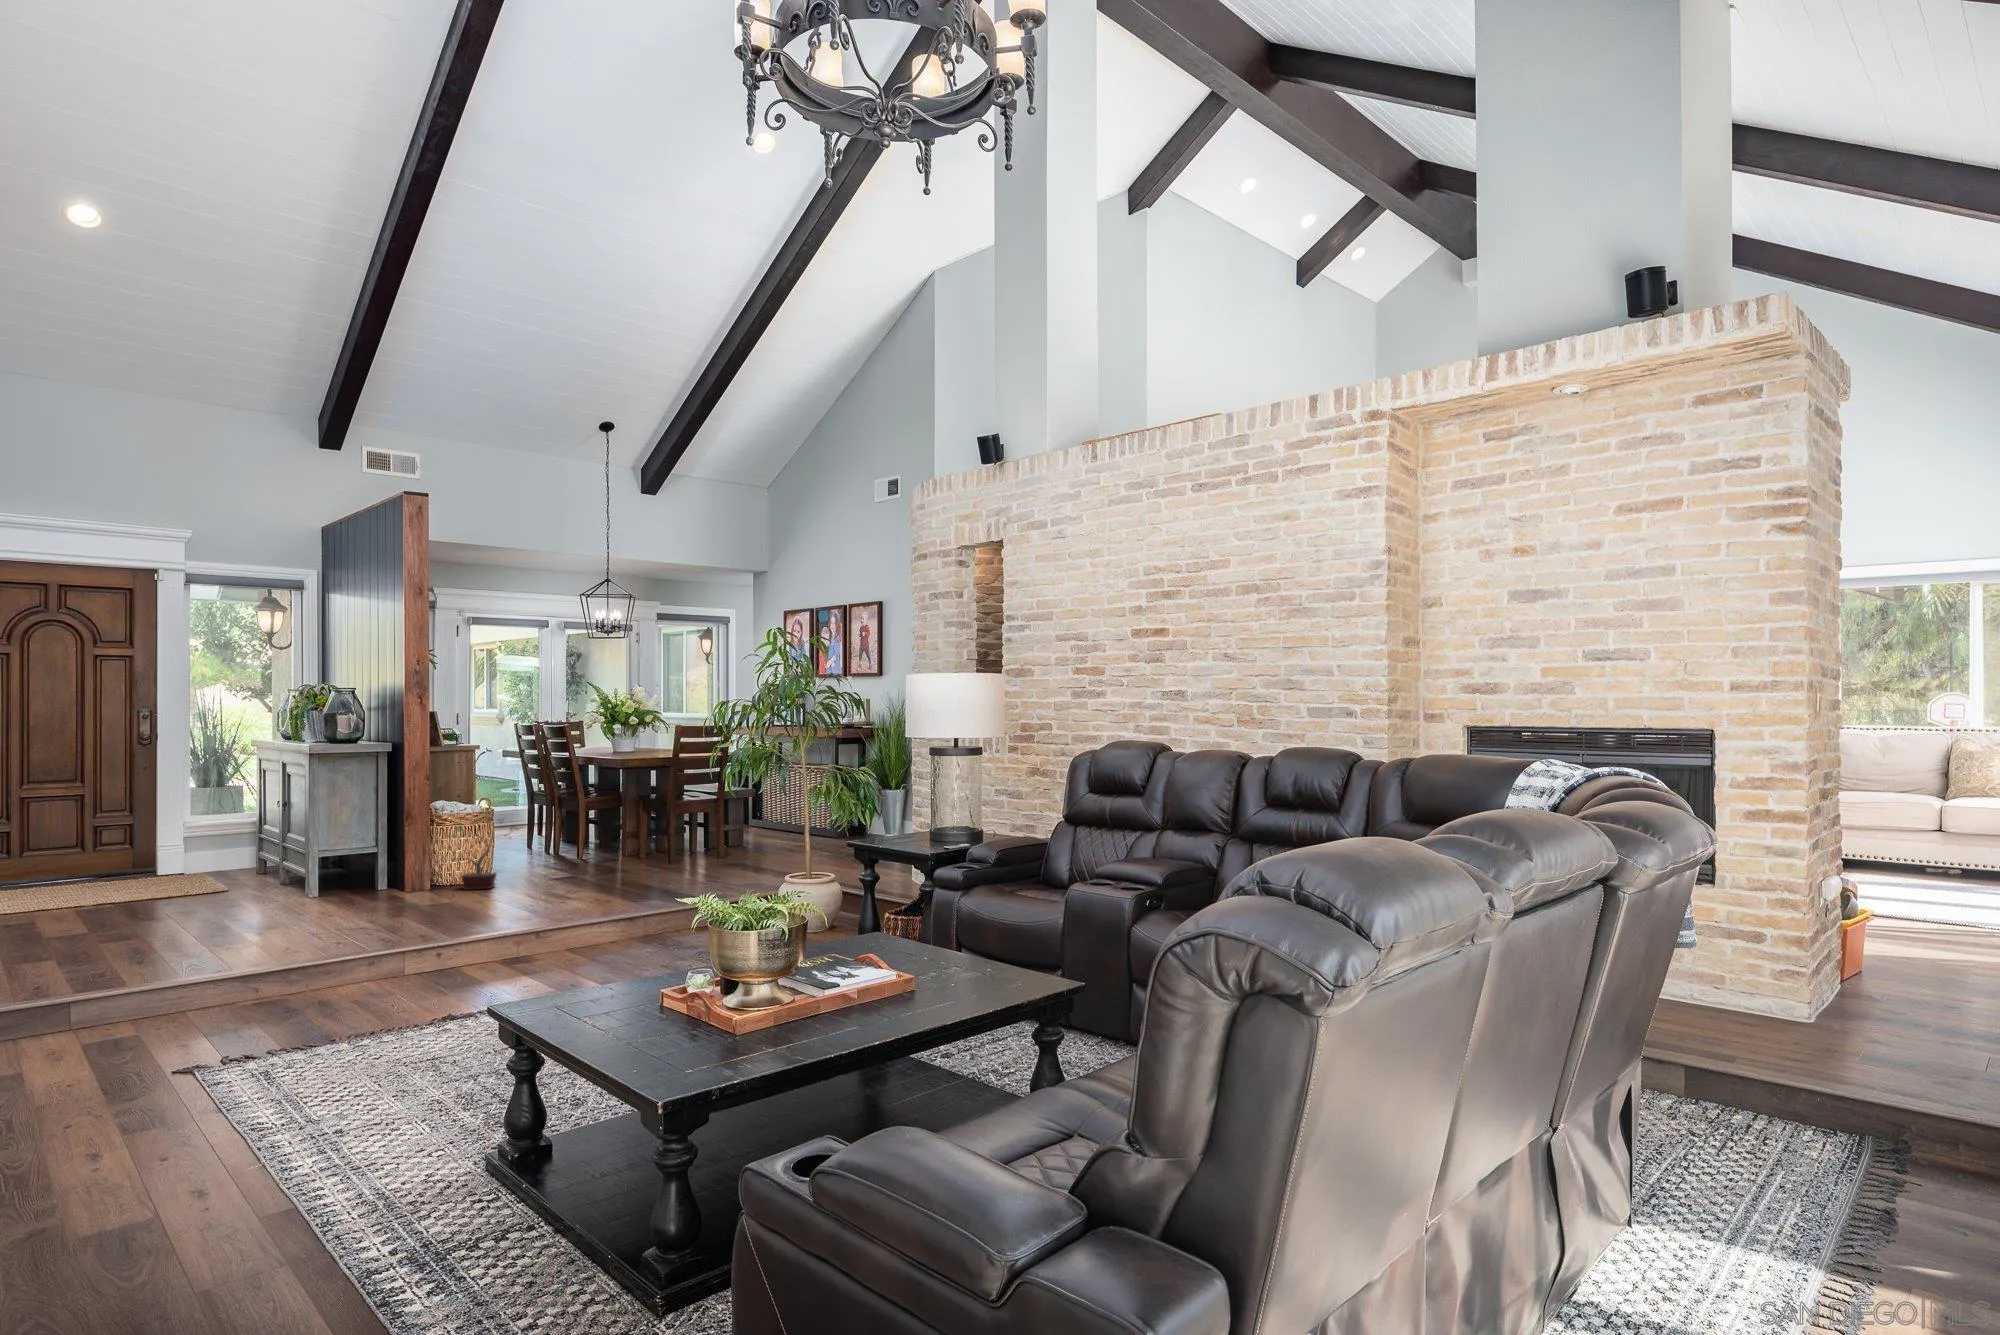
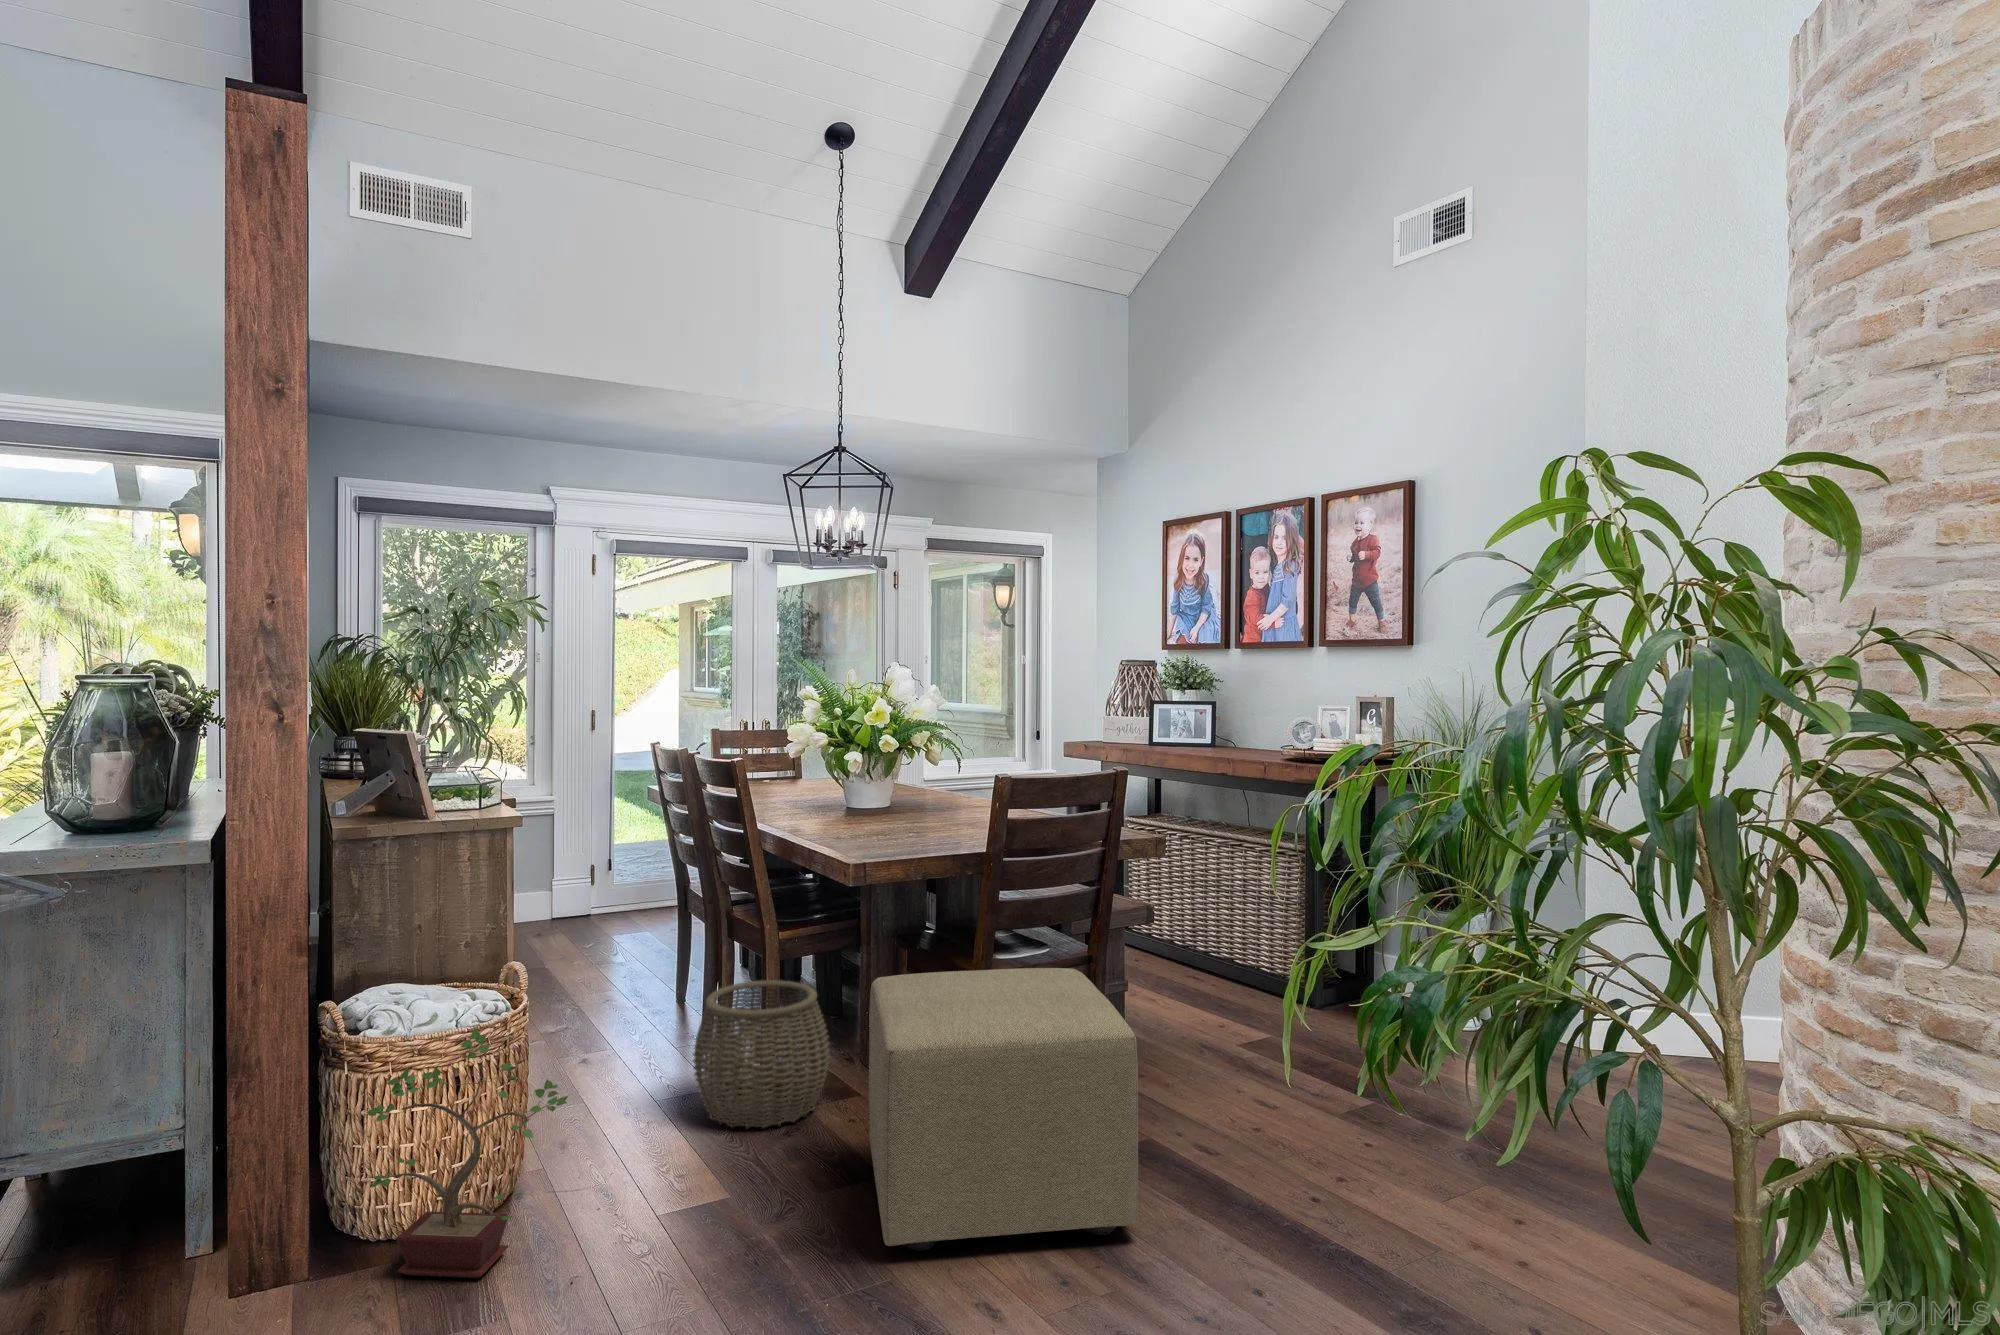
ottoman: none [625,798,719,880] -> present [869,968,1138,1250]
woven basket: none [550,816,608,867] -> present [693,980,830,1128]

